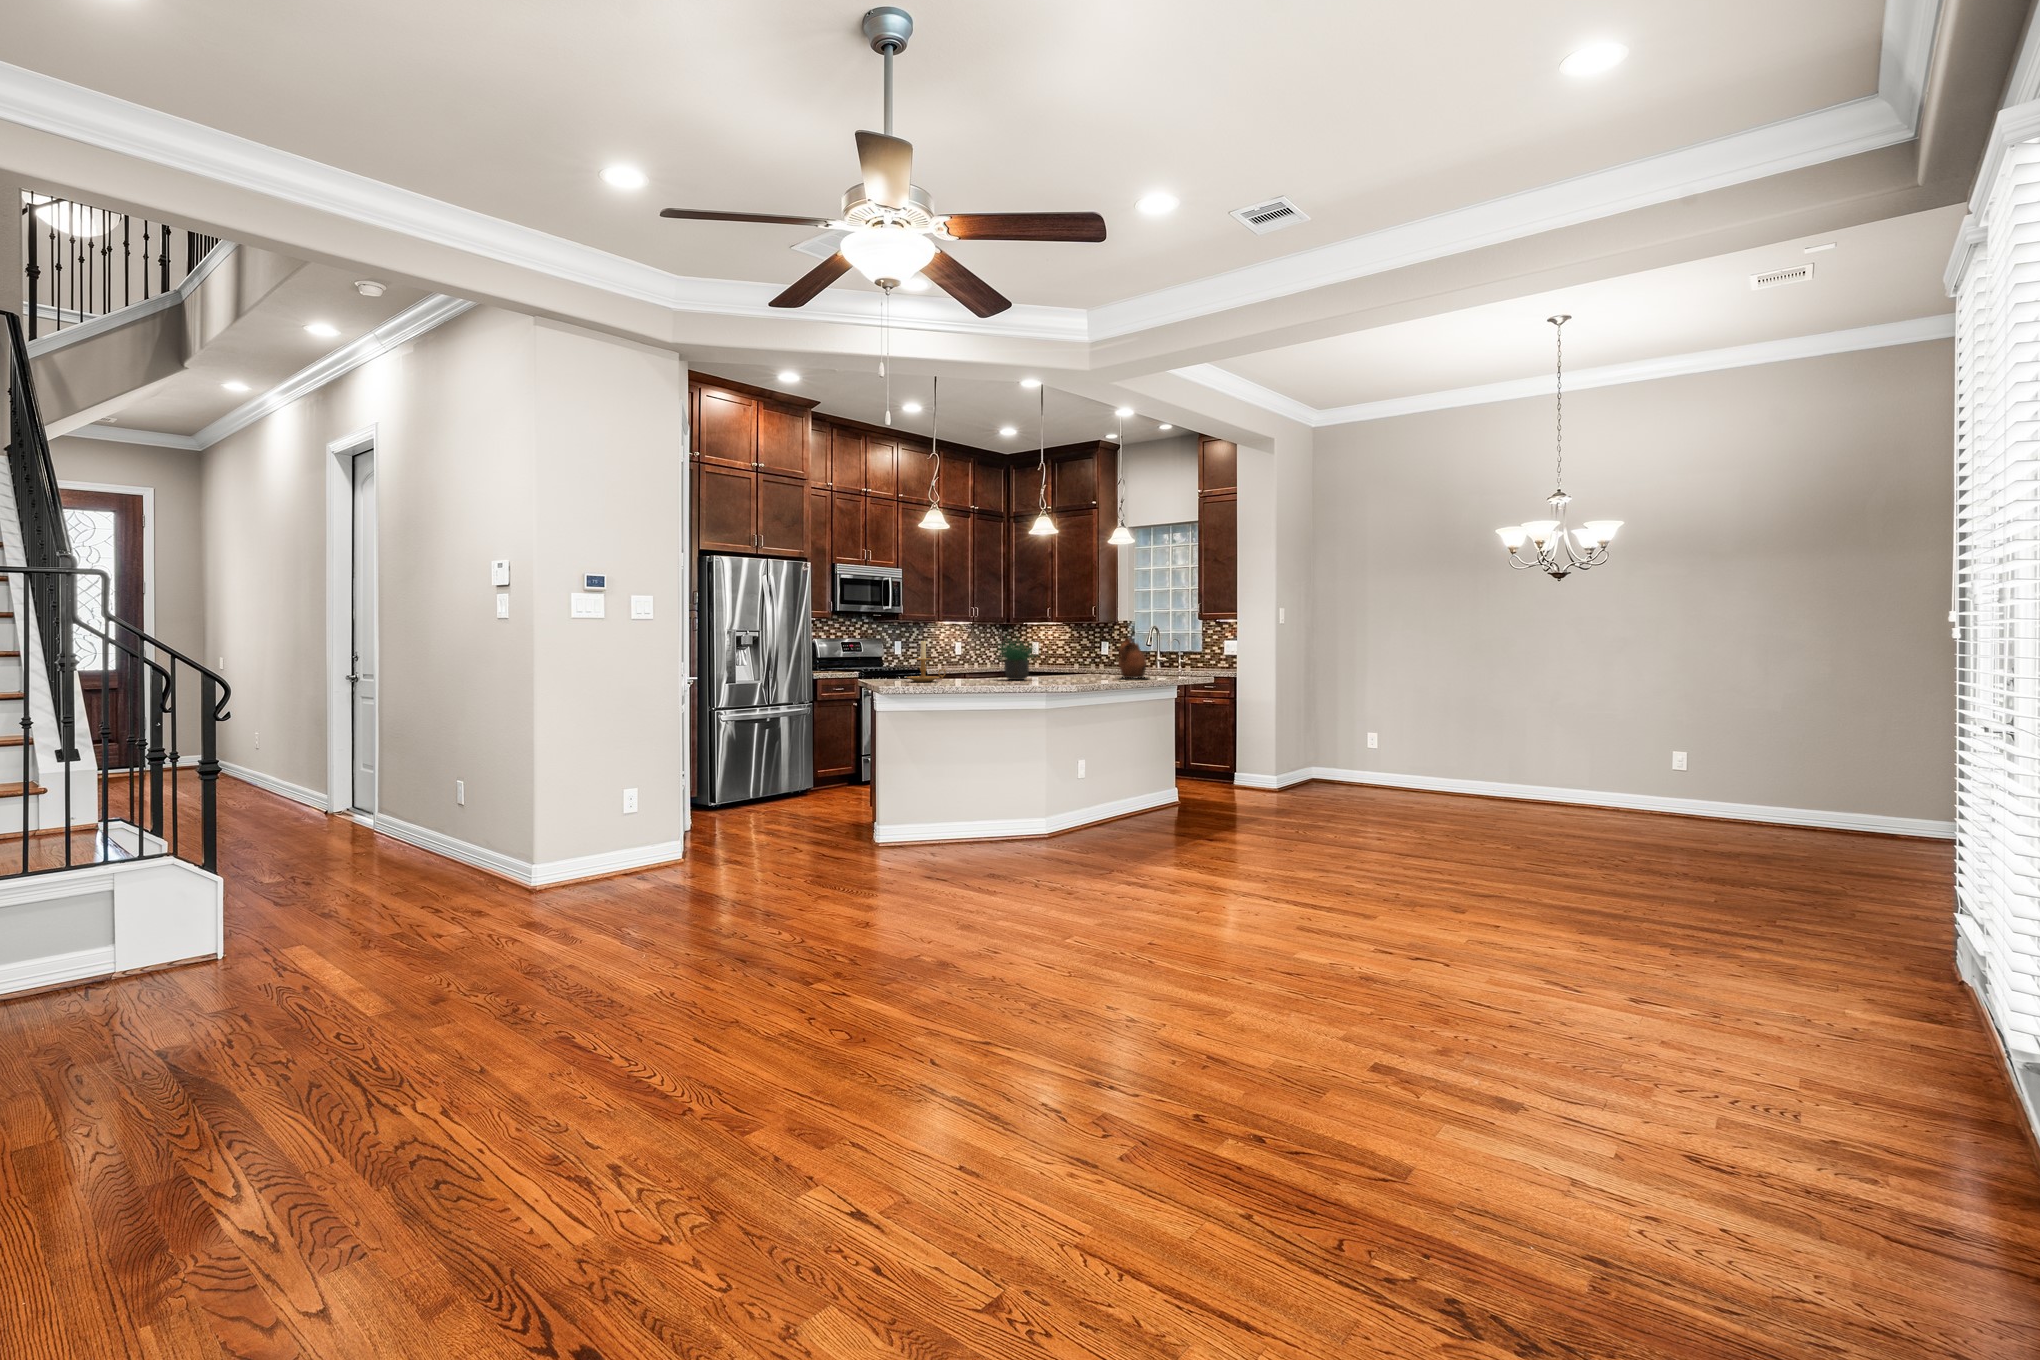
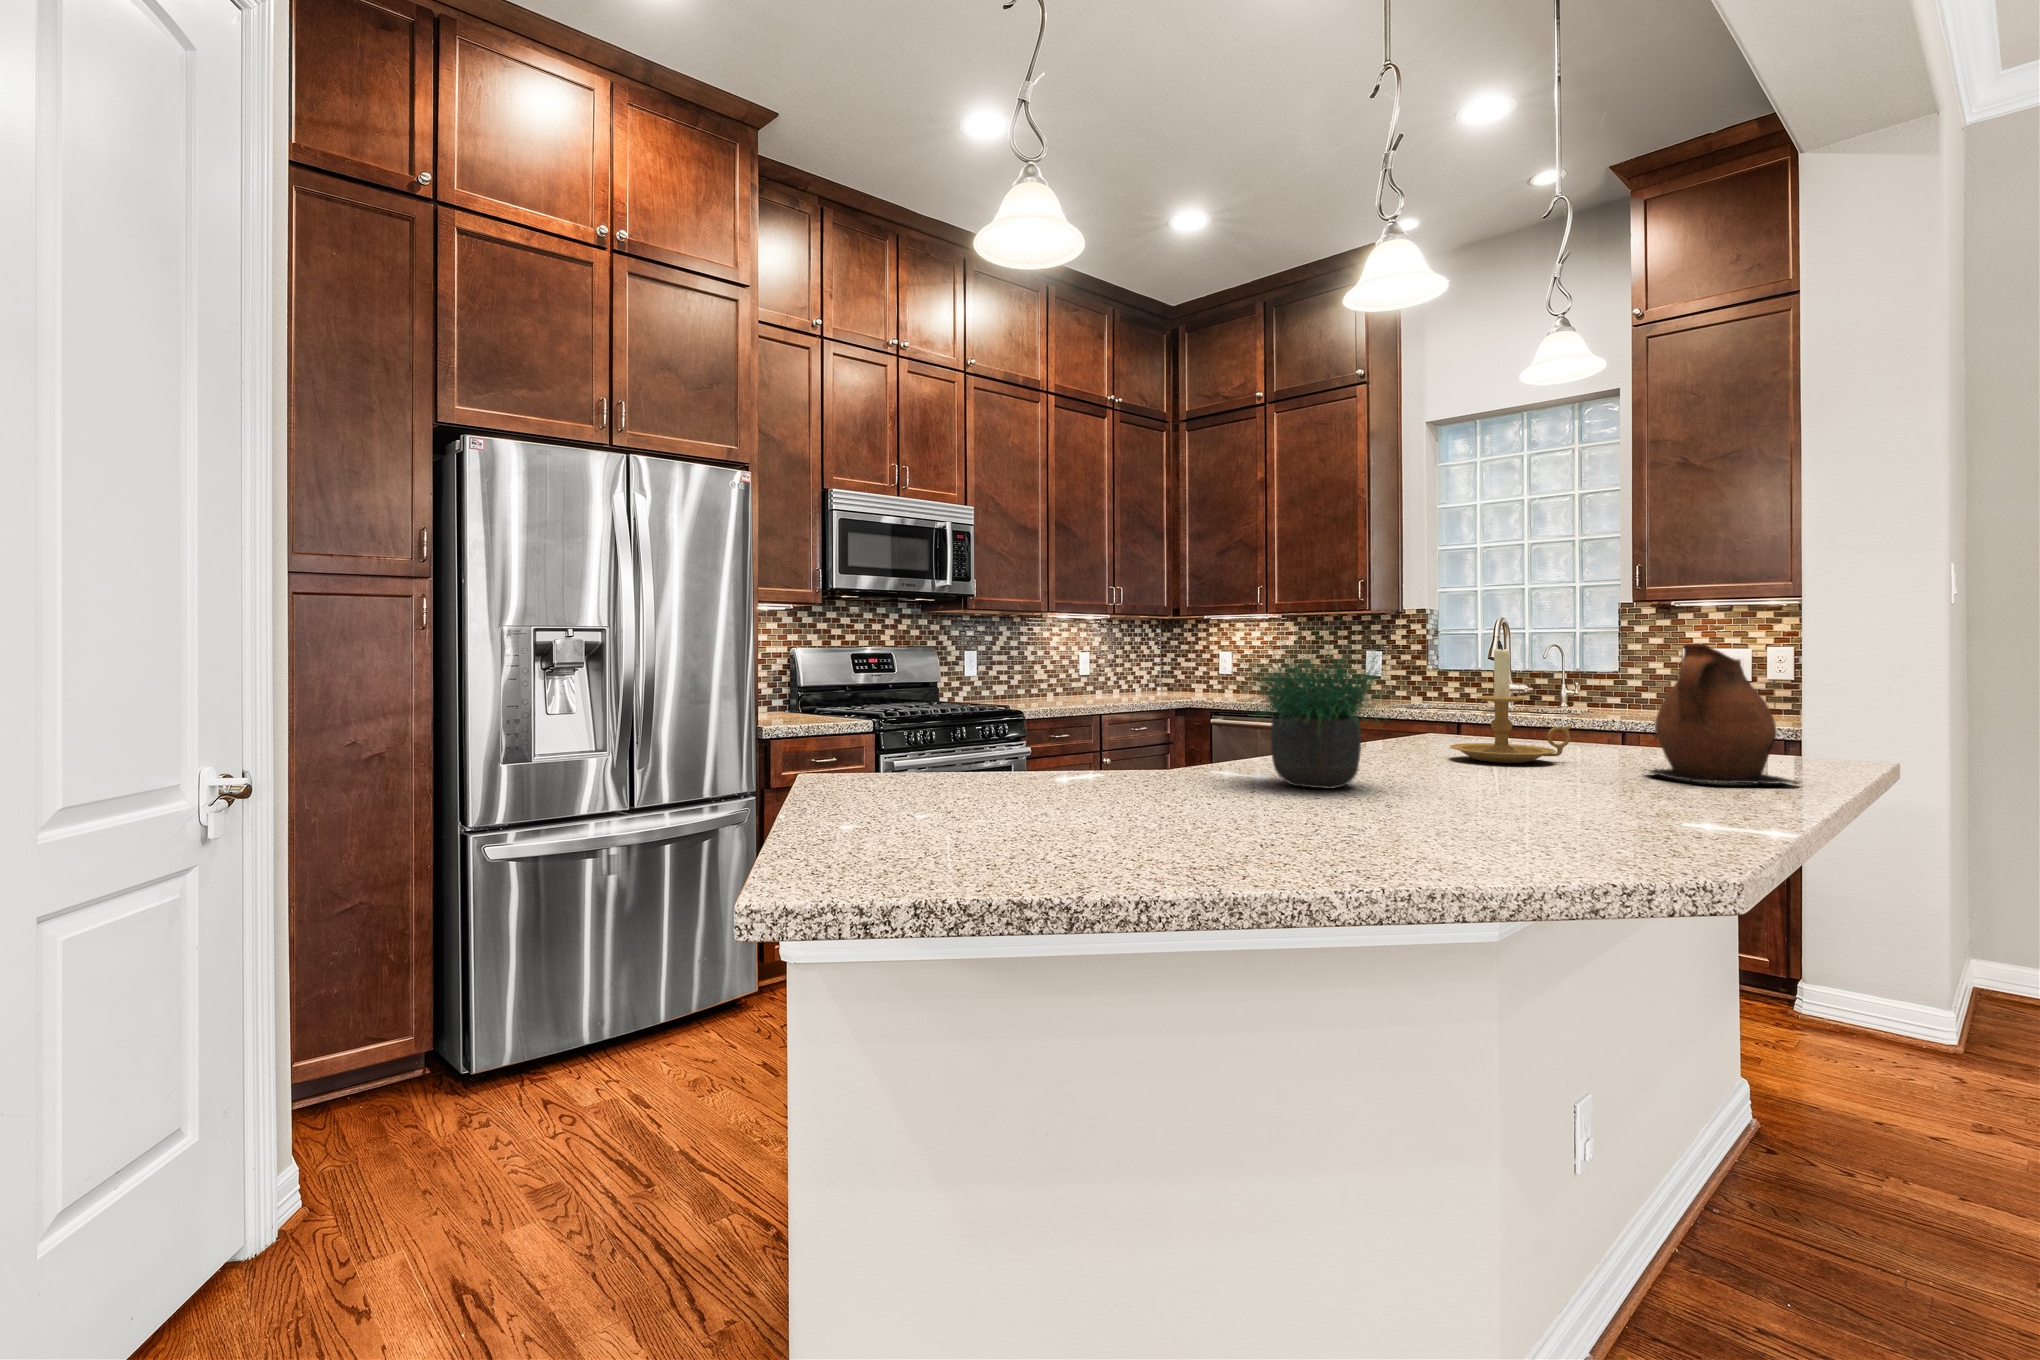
candle holder: present [907,640,946,682] -> present [1450,644,1572,763]

